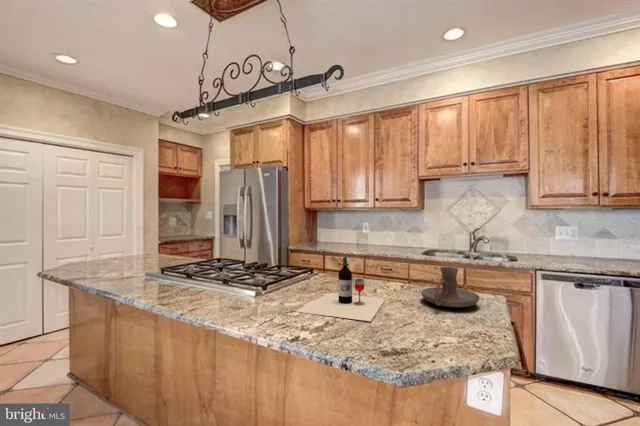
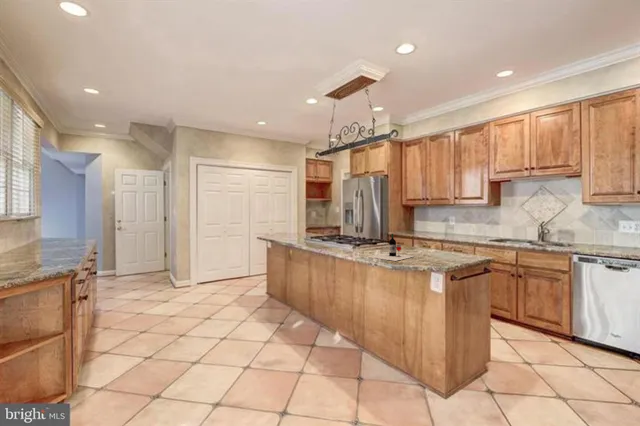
candle holder: present [421,267,479,307] -> none [432,241,464,260]

